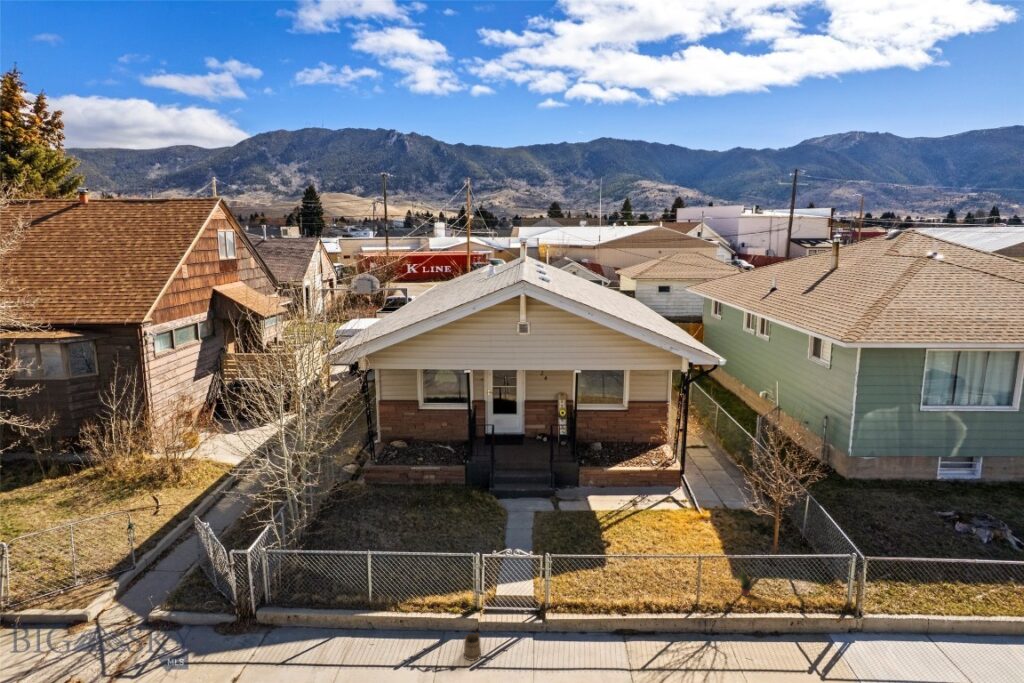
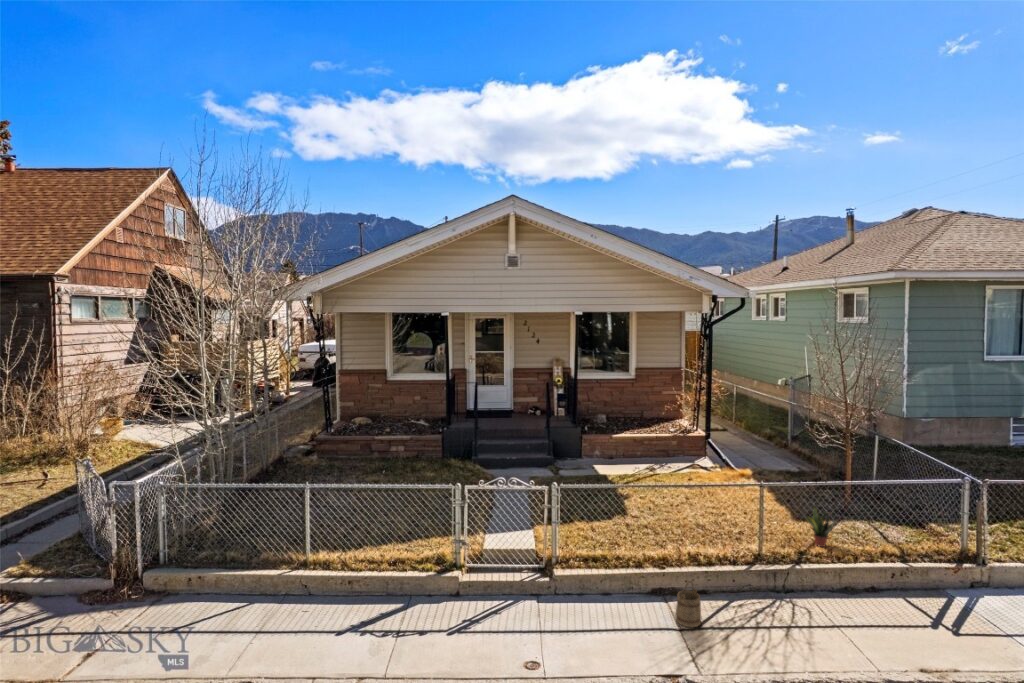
bucket: present [464,633,481,660] -> present [675,581,701,627]

